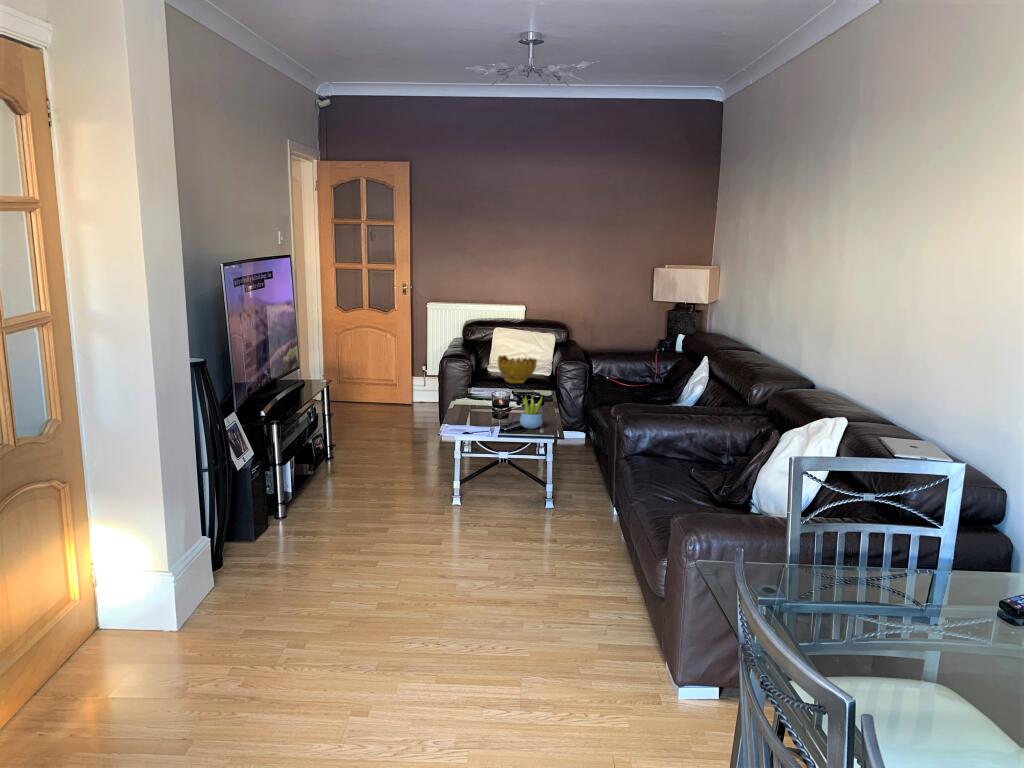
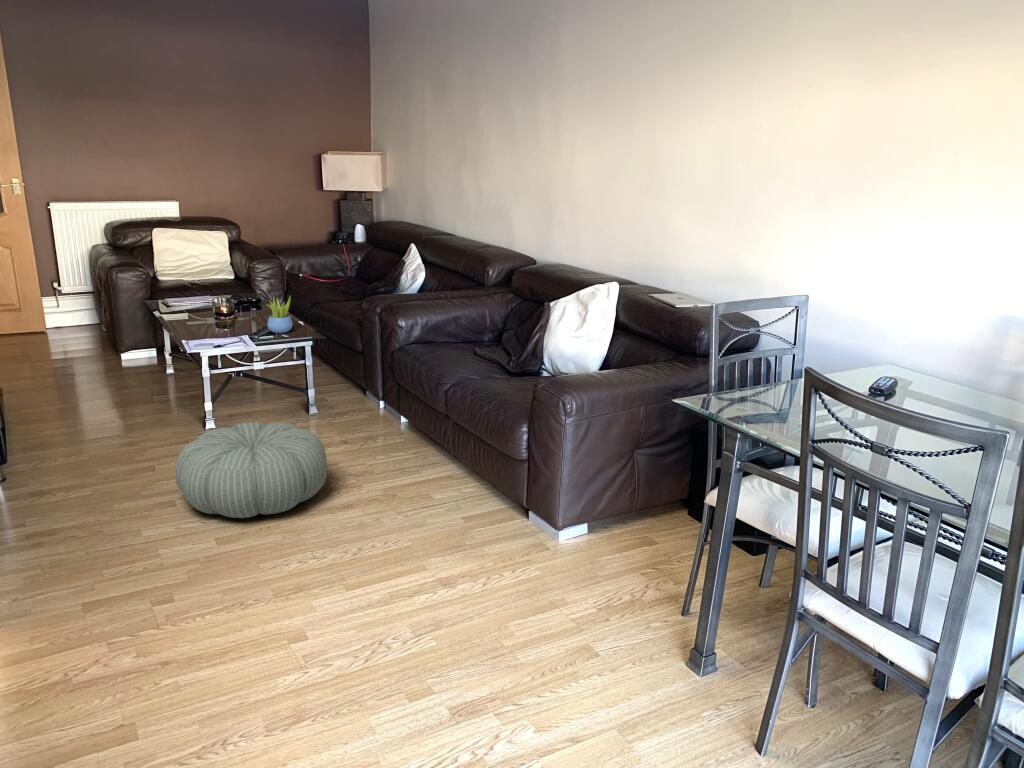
decorative bowl: present [498,355,537,383] -> none [180,259,228,290]
pouf: none [373,505,507,594] -> present [175,422,327,518]

